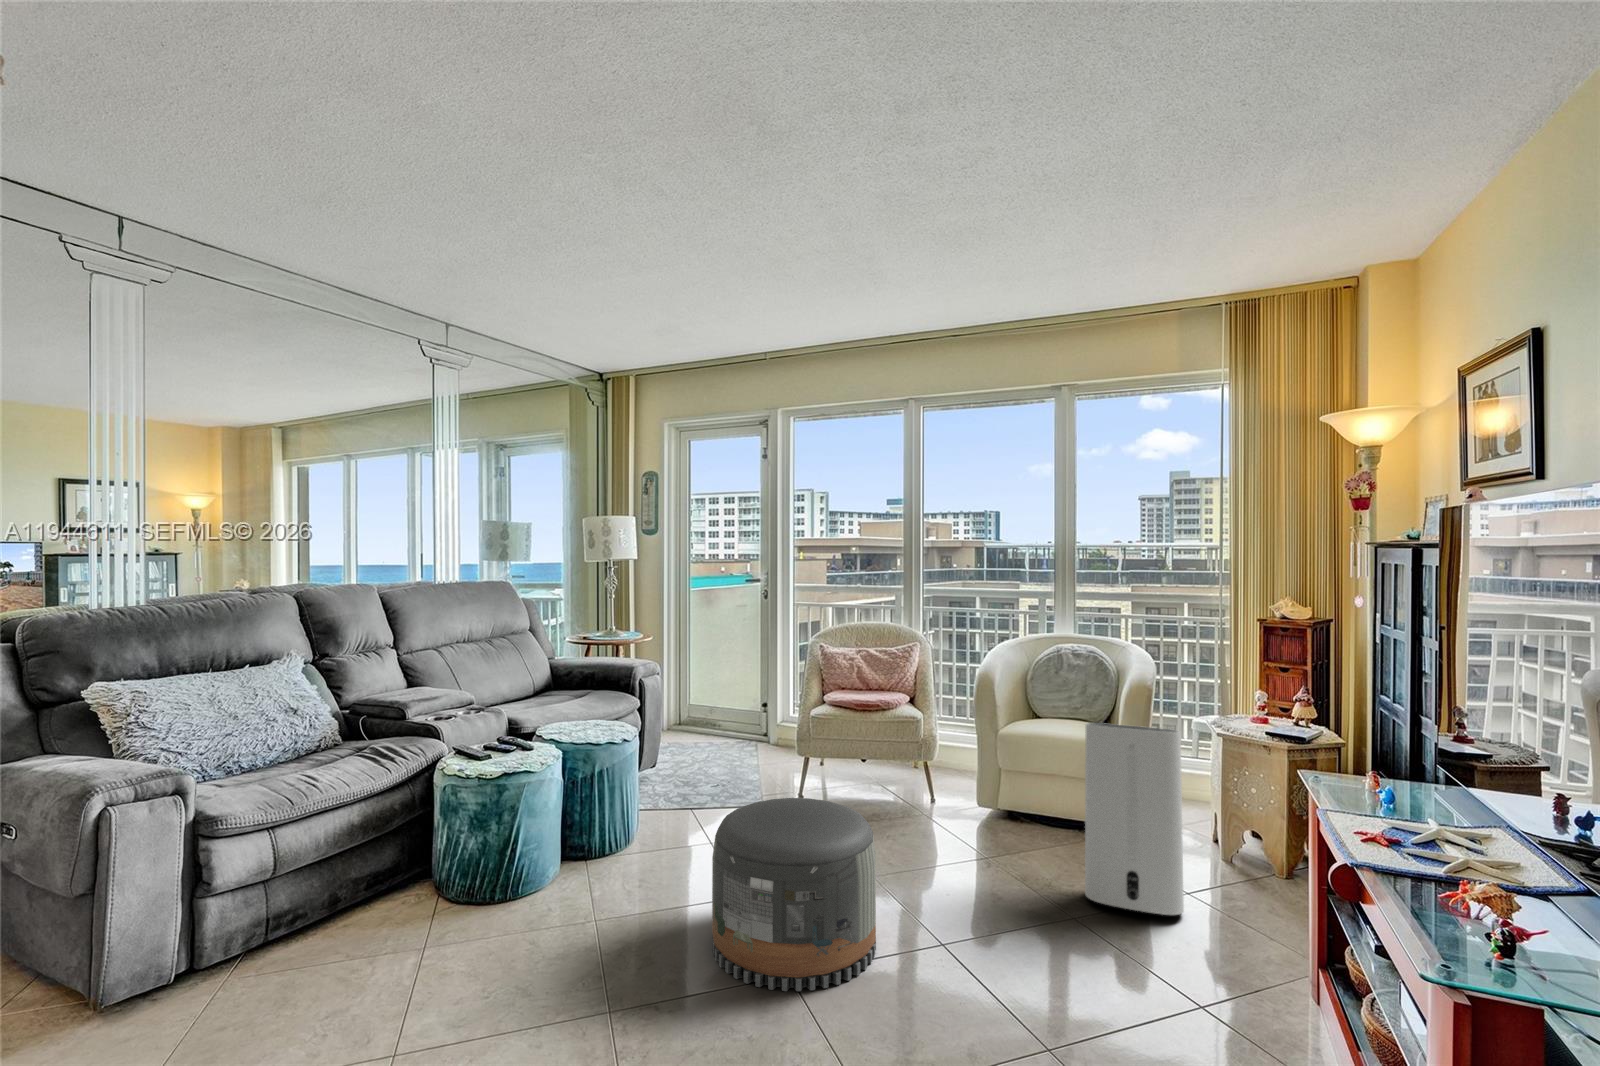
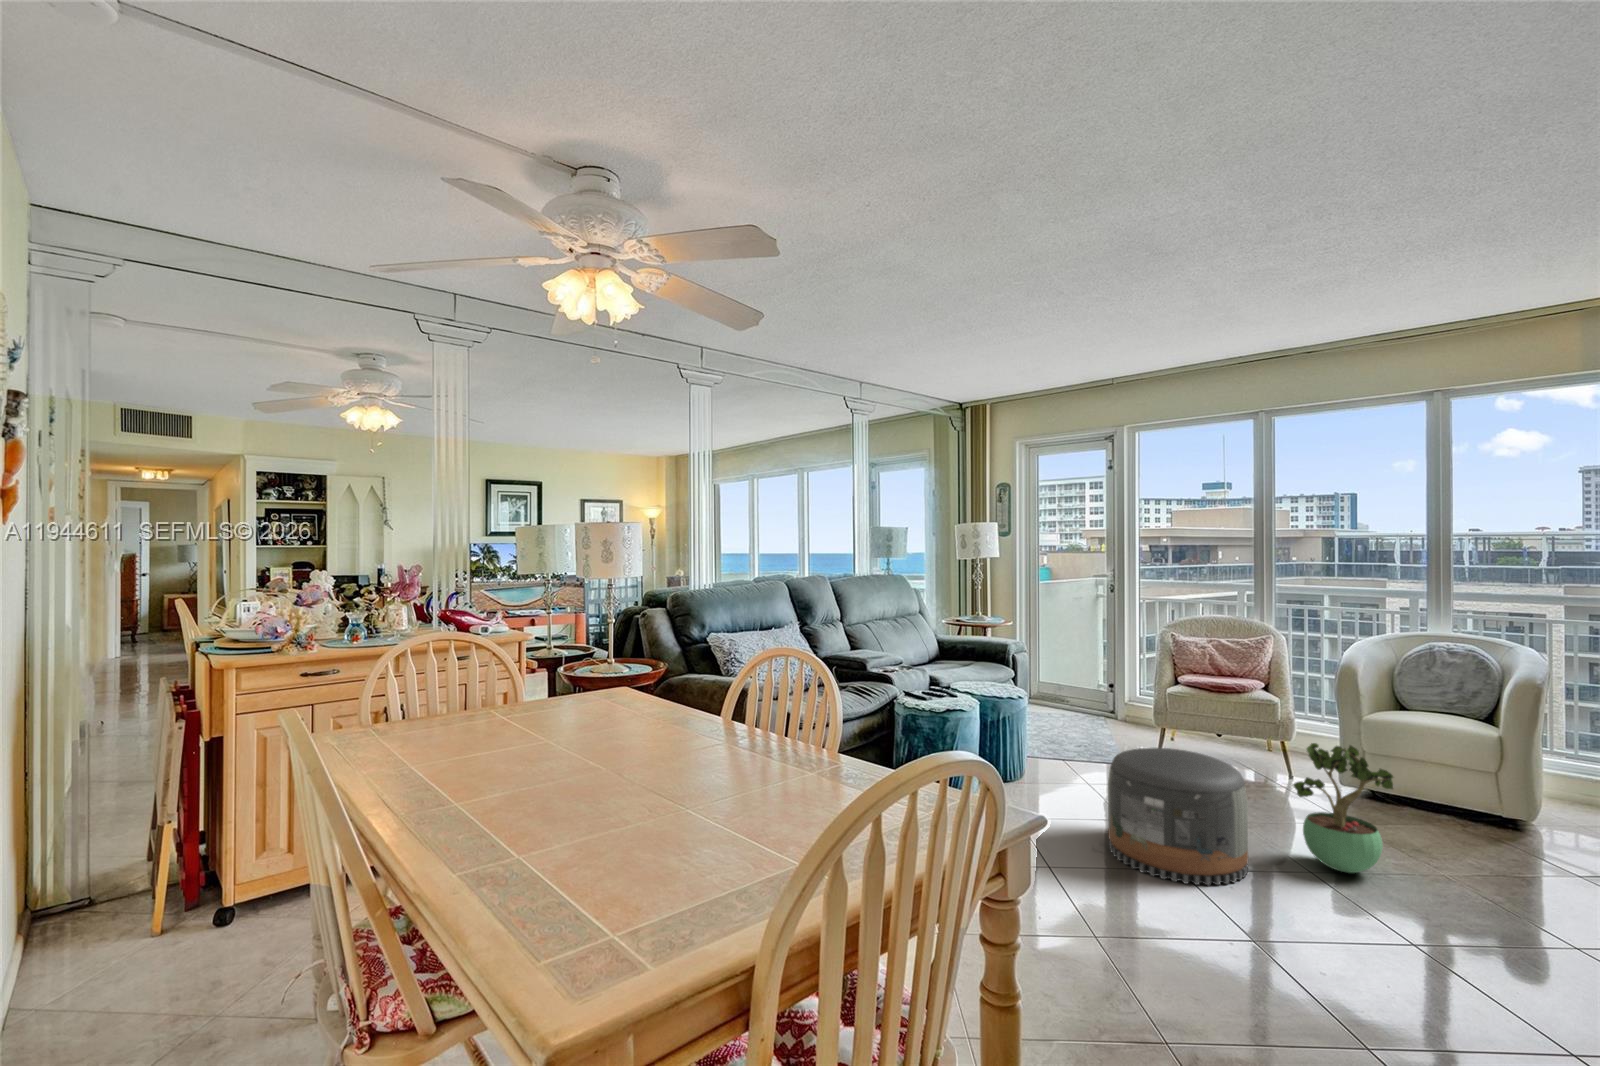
air purifier: present [1085,723,1184,915] -> none [1459,713,1574,893]
potted plant: none [927,775,1028,930] -> present [1293,743,1393,873]

